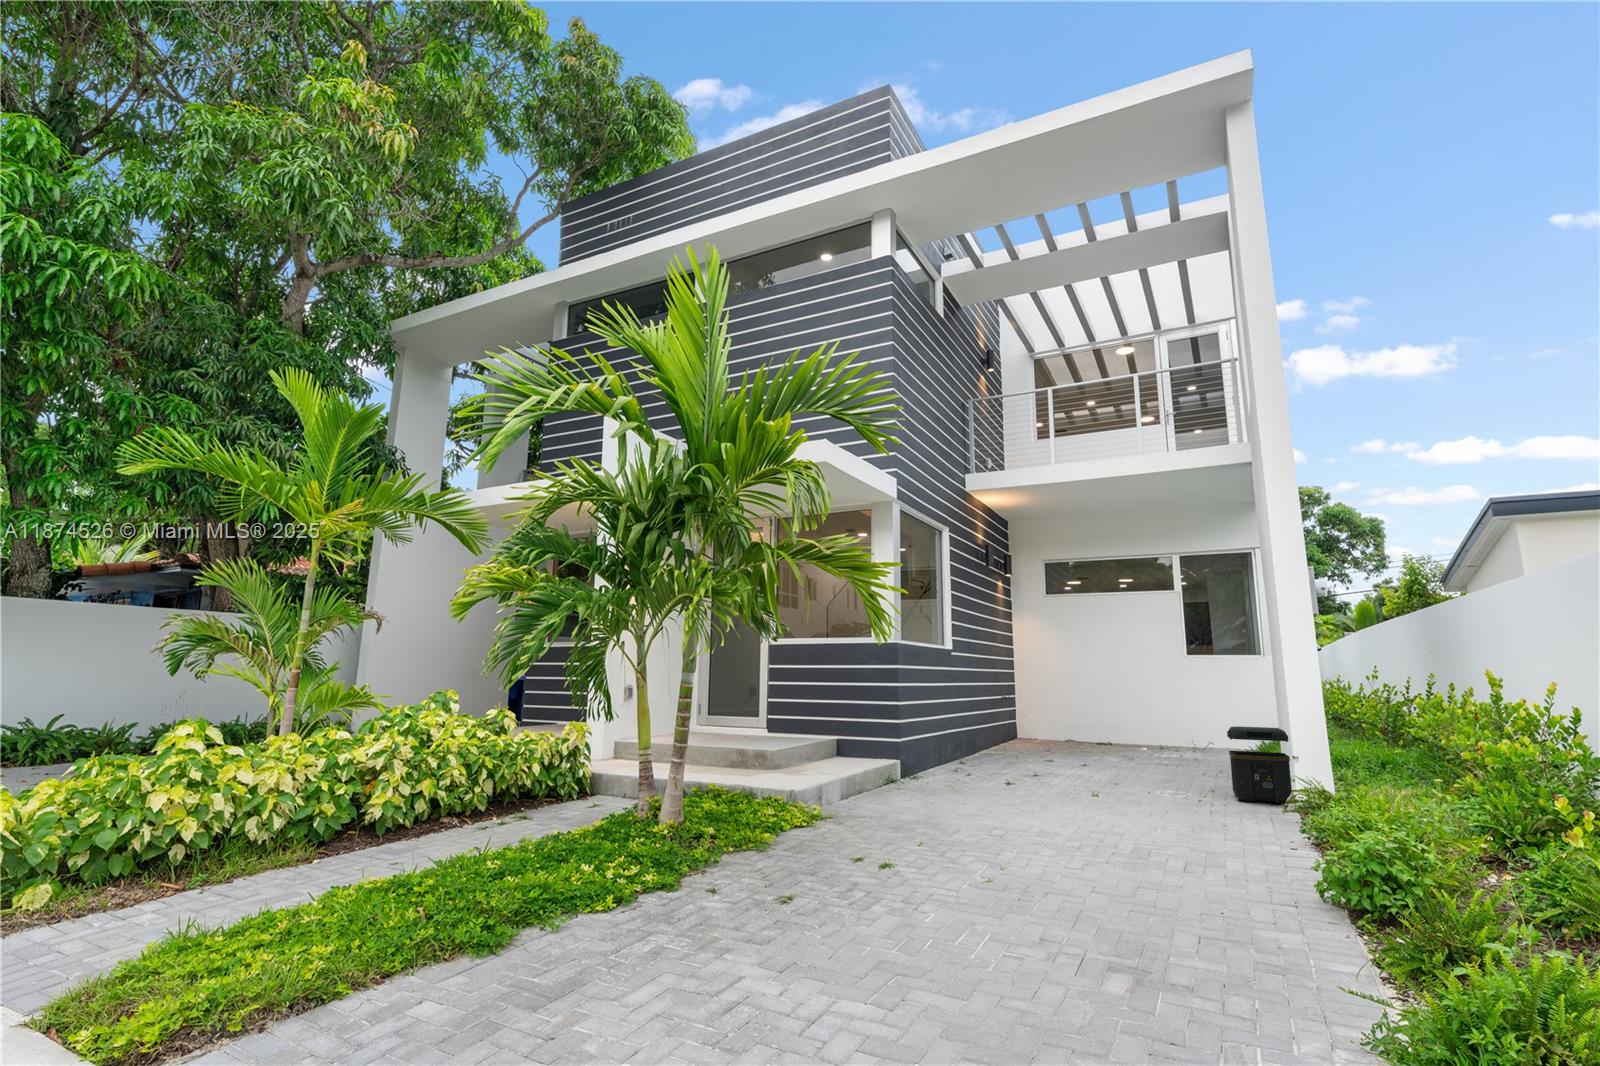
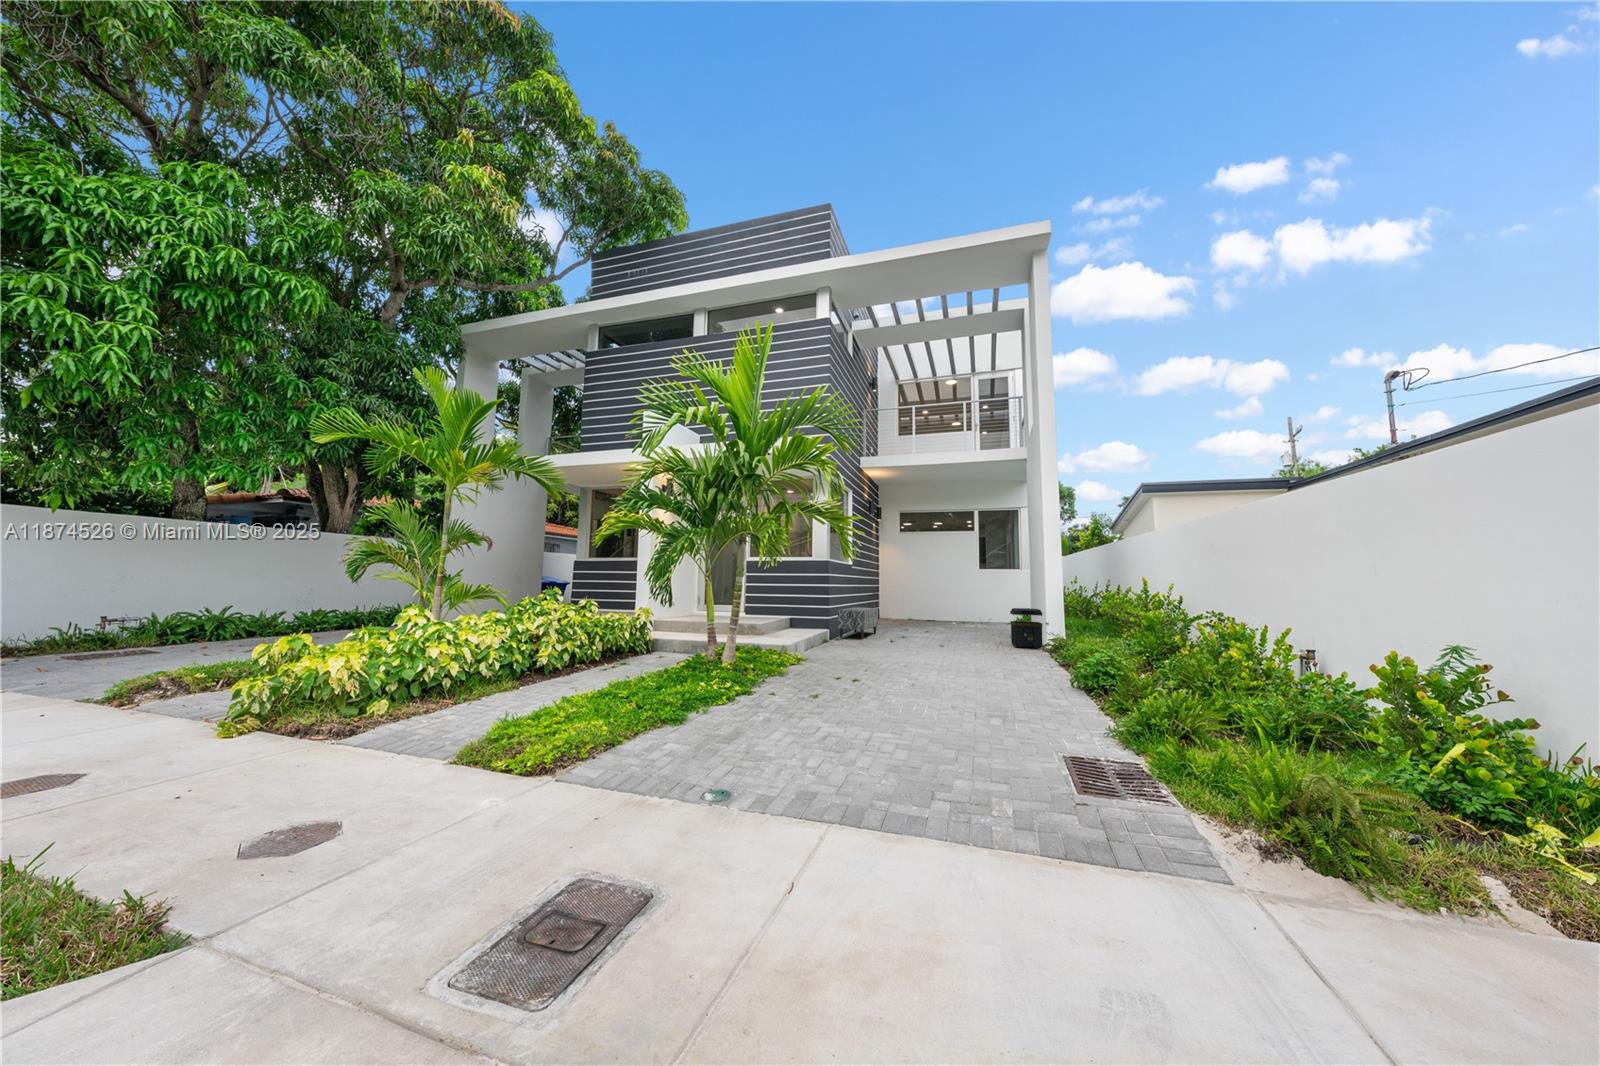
bench: none [916,722,993,778] -> present [838,607,878,639]

